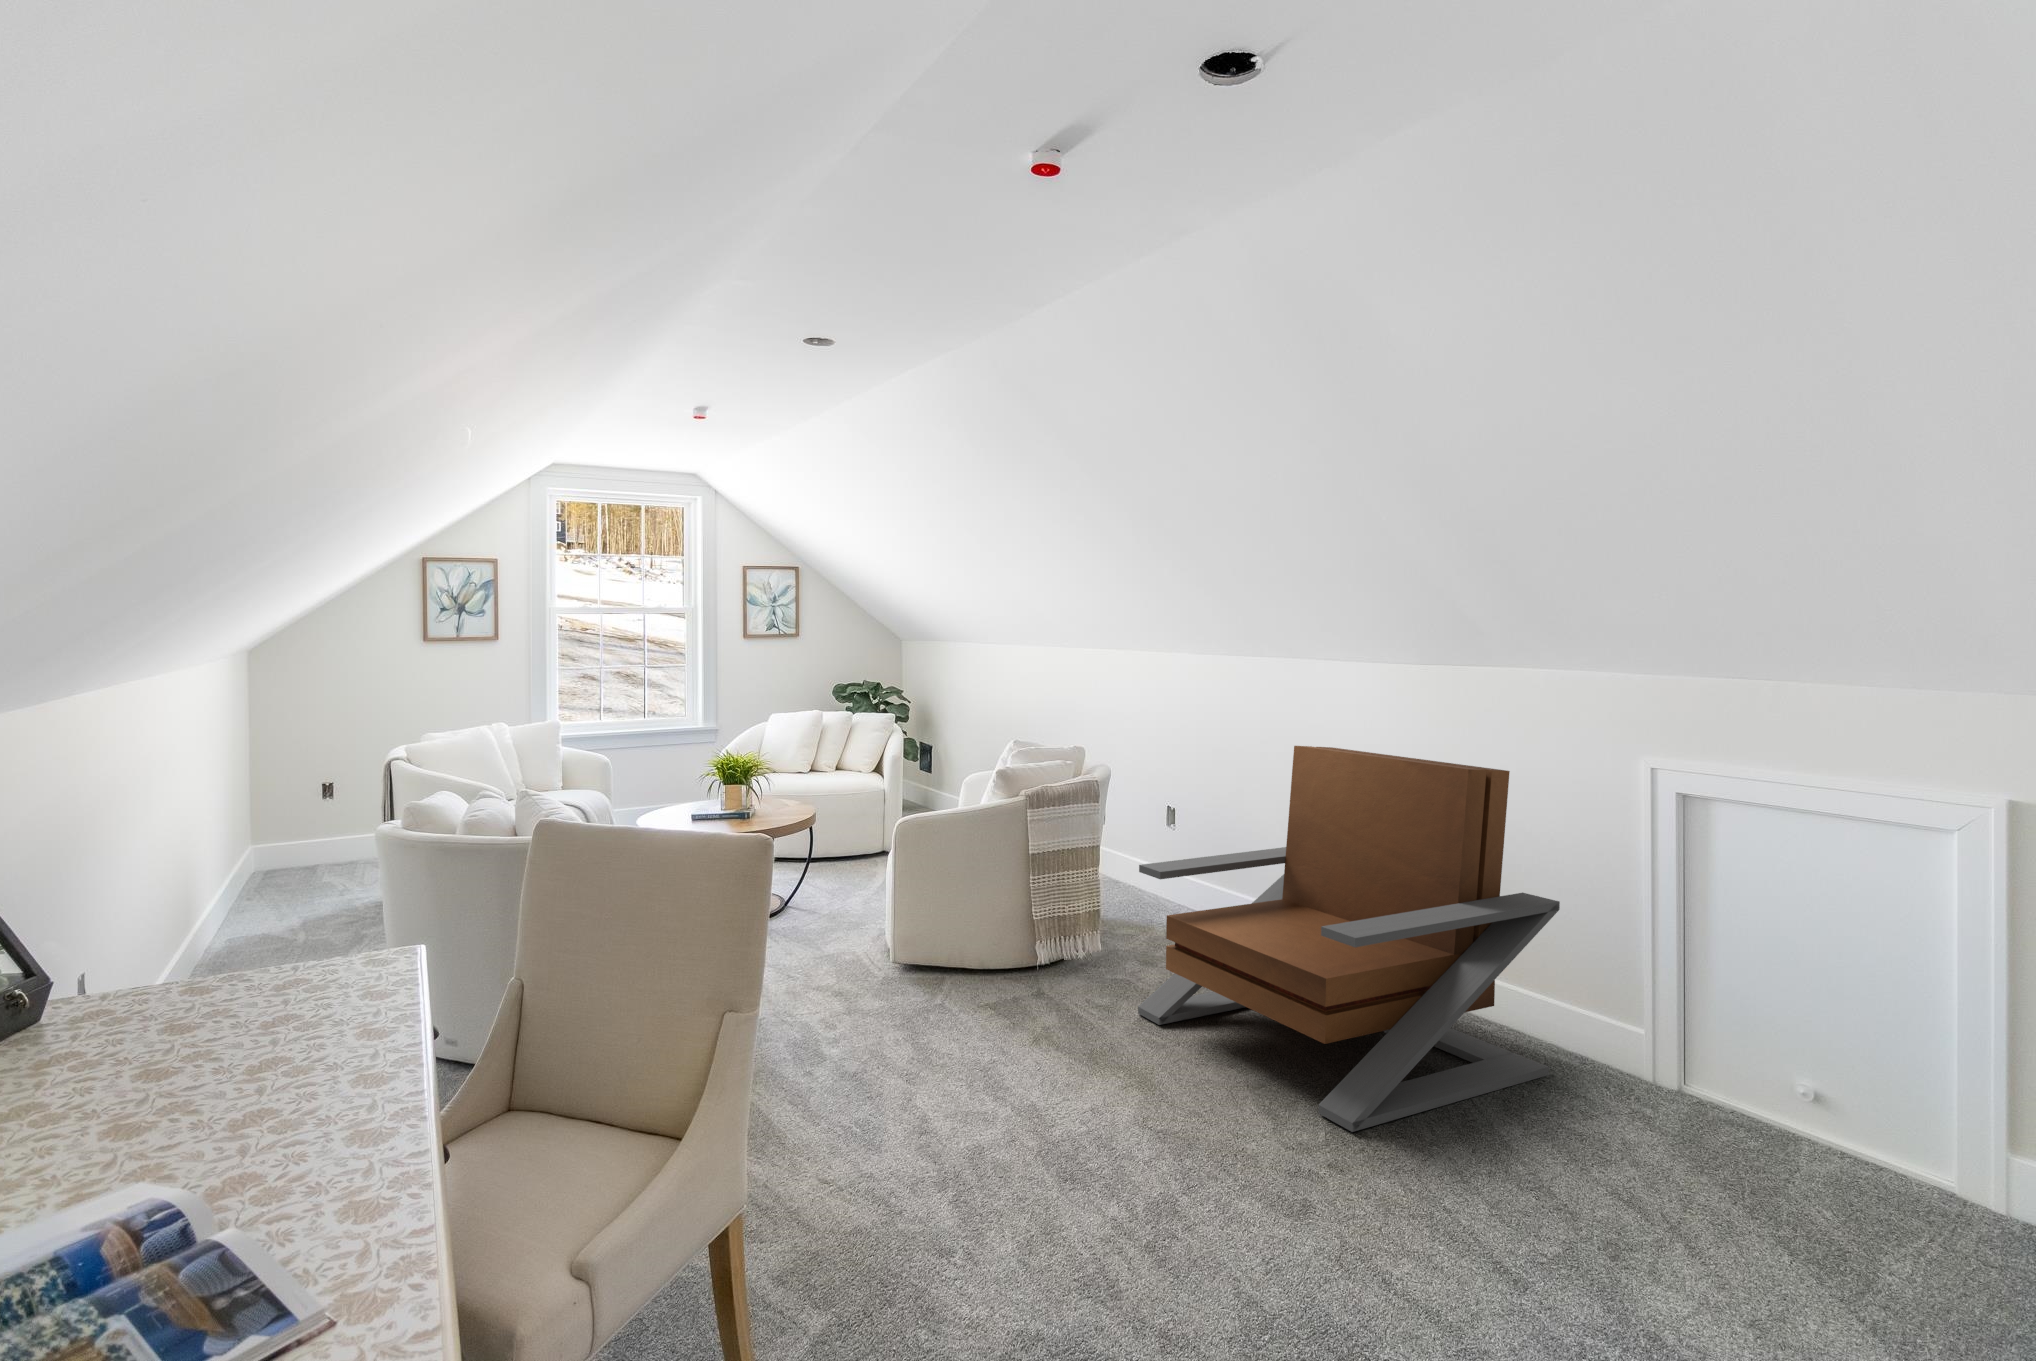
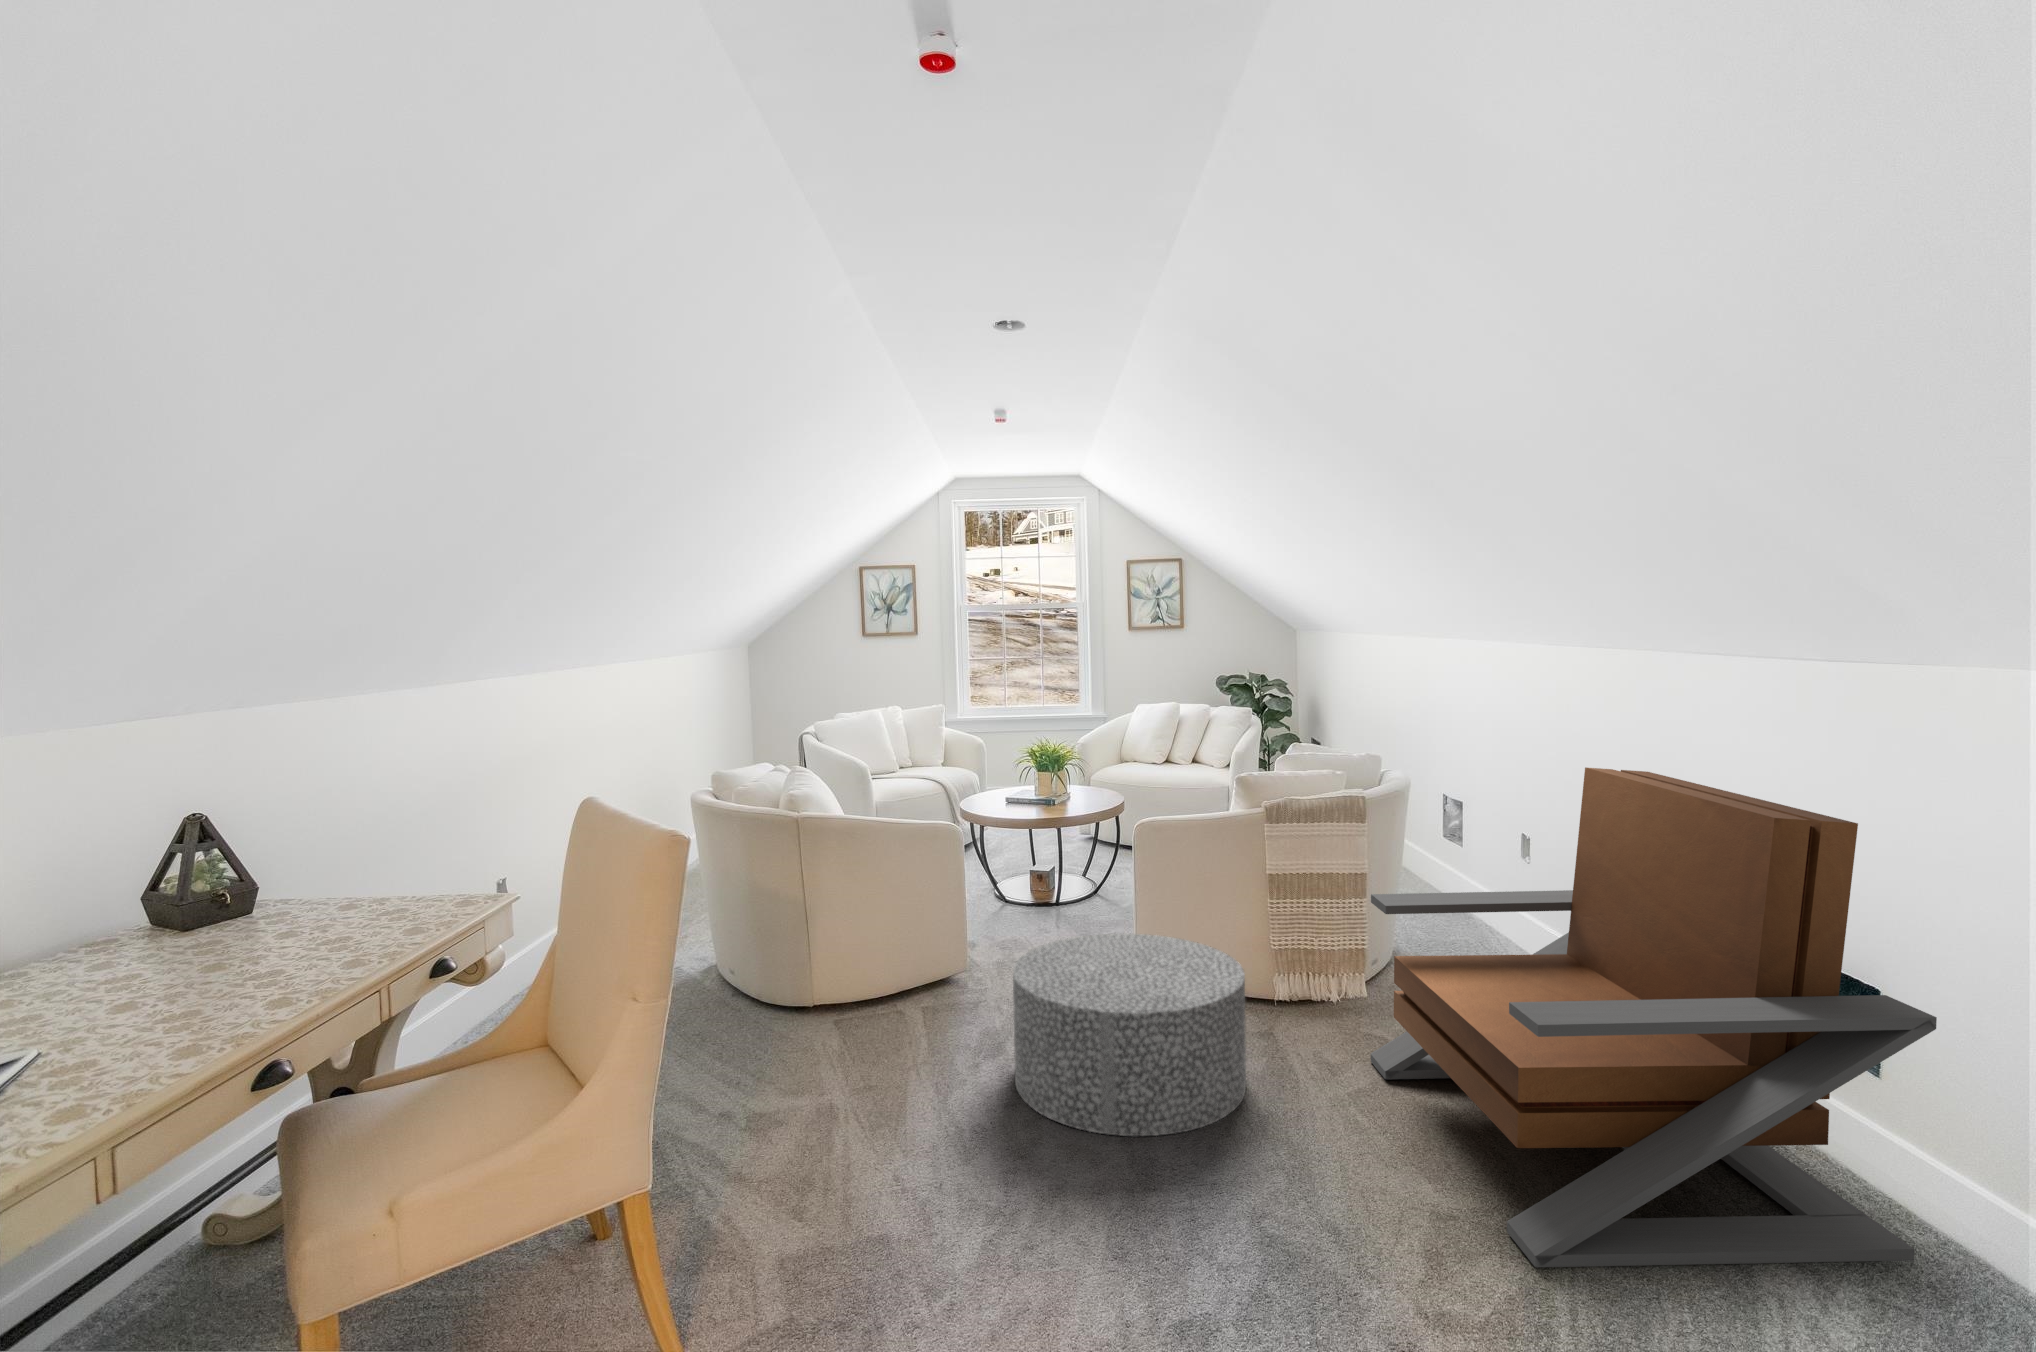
ottoman: none [836,925,1060,1113] -> present [1013,934,1246,1136]

